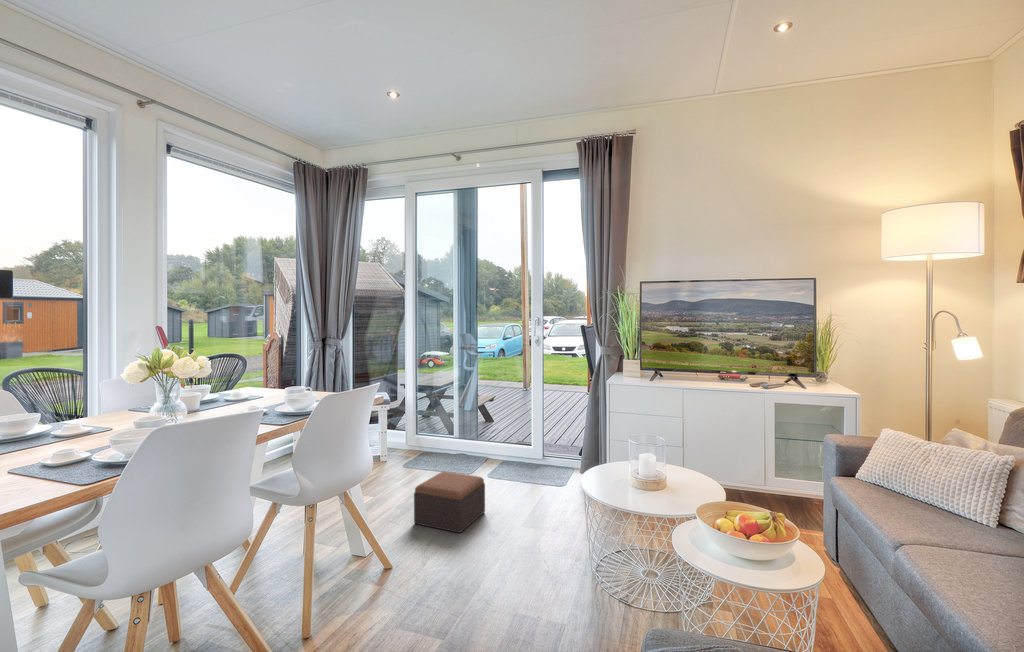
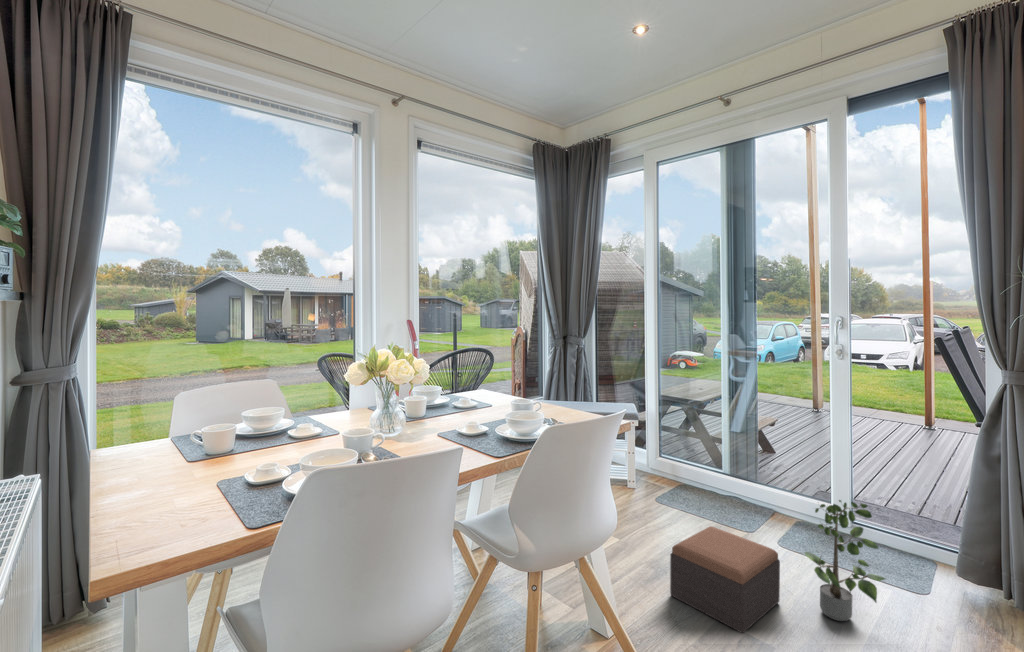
potted plant: none [499,435,544,514] -> present [805,500,886,621]

